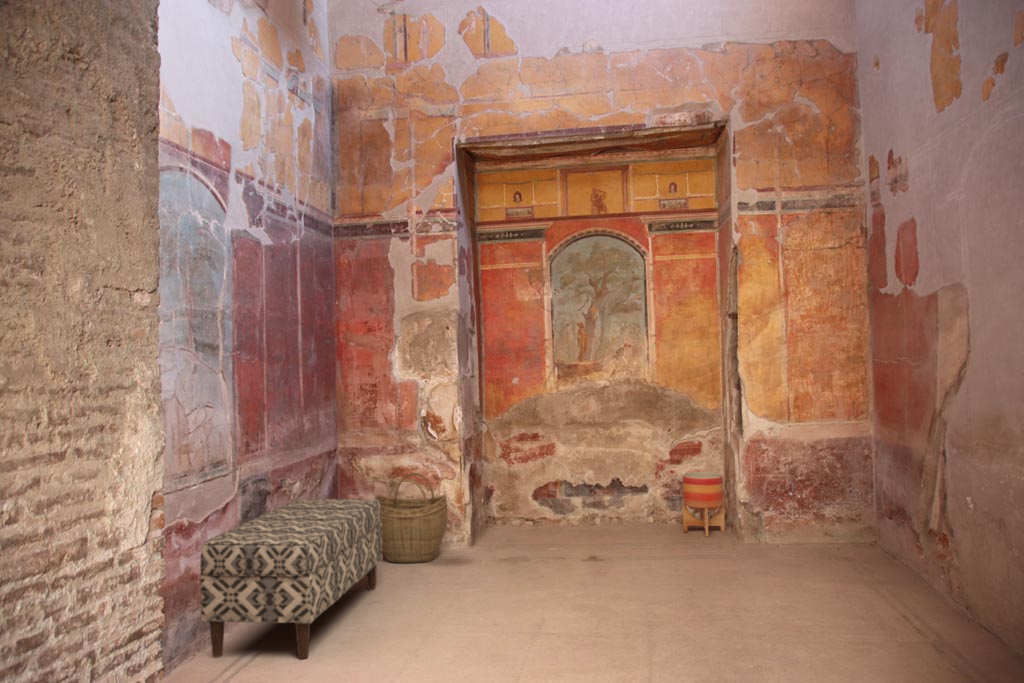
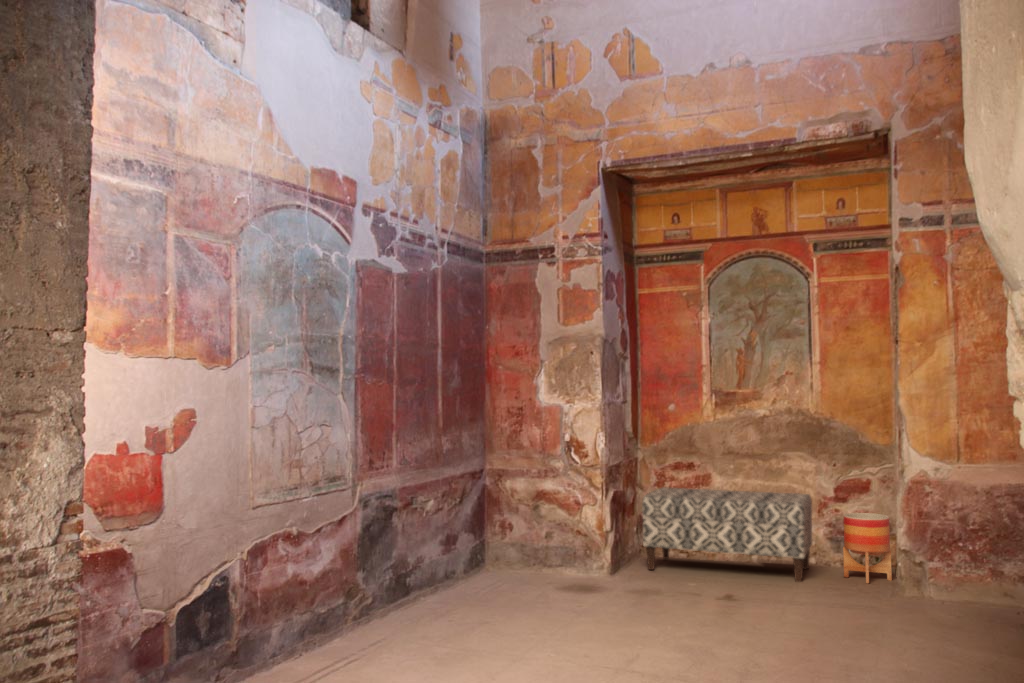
woven basket: present [374,473,447,563] -> none [514,495,585,583]
bench: present [200,499,382,659] -> present [642,487,812,582]

